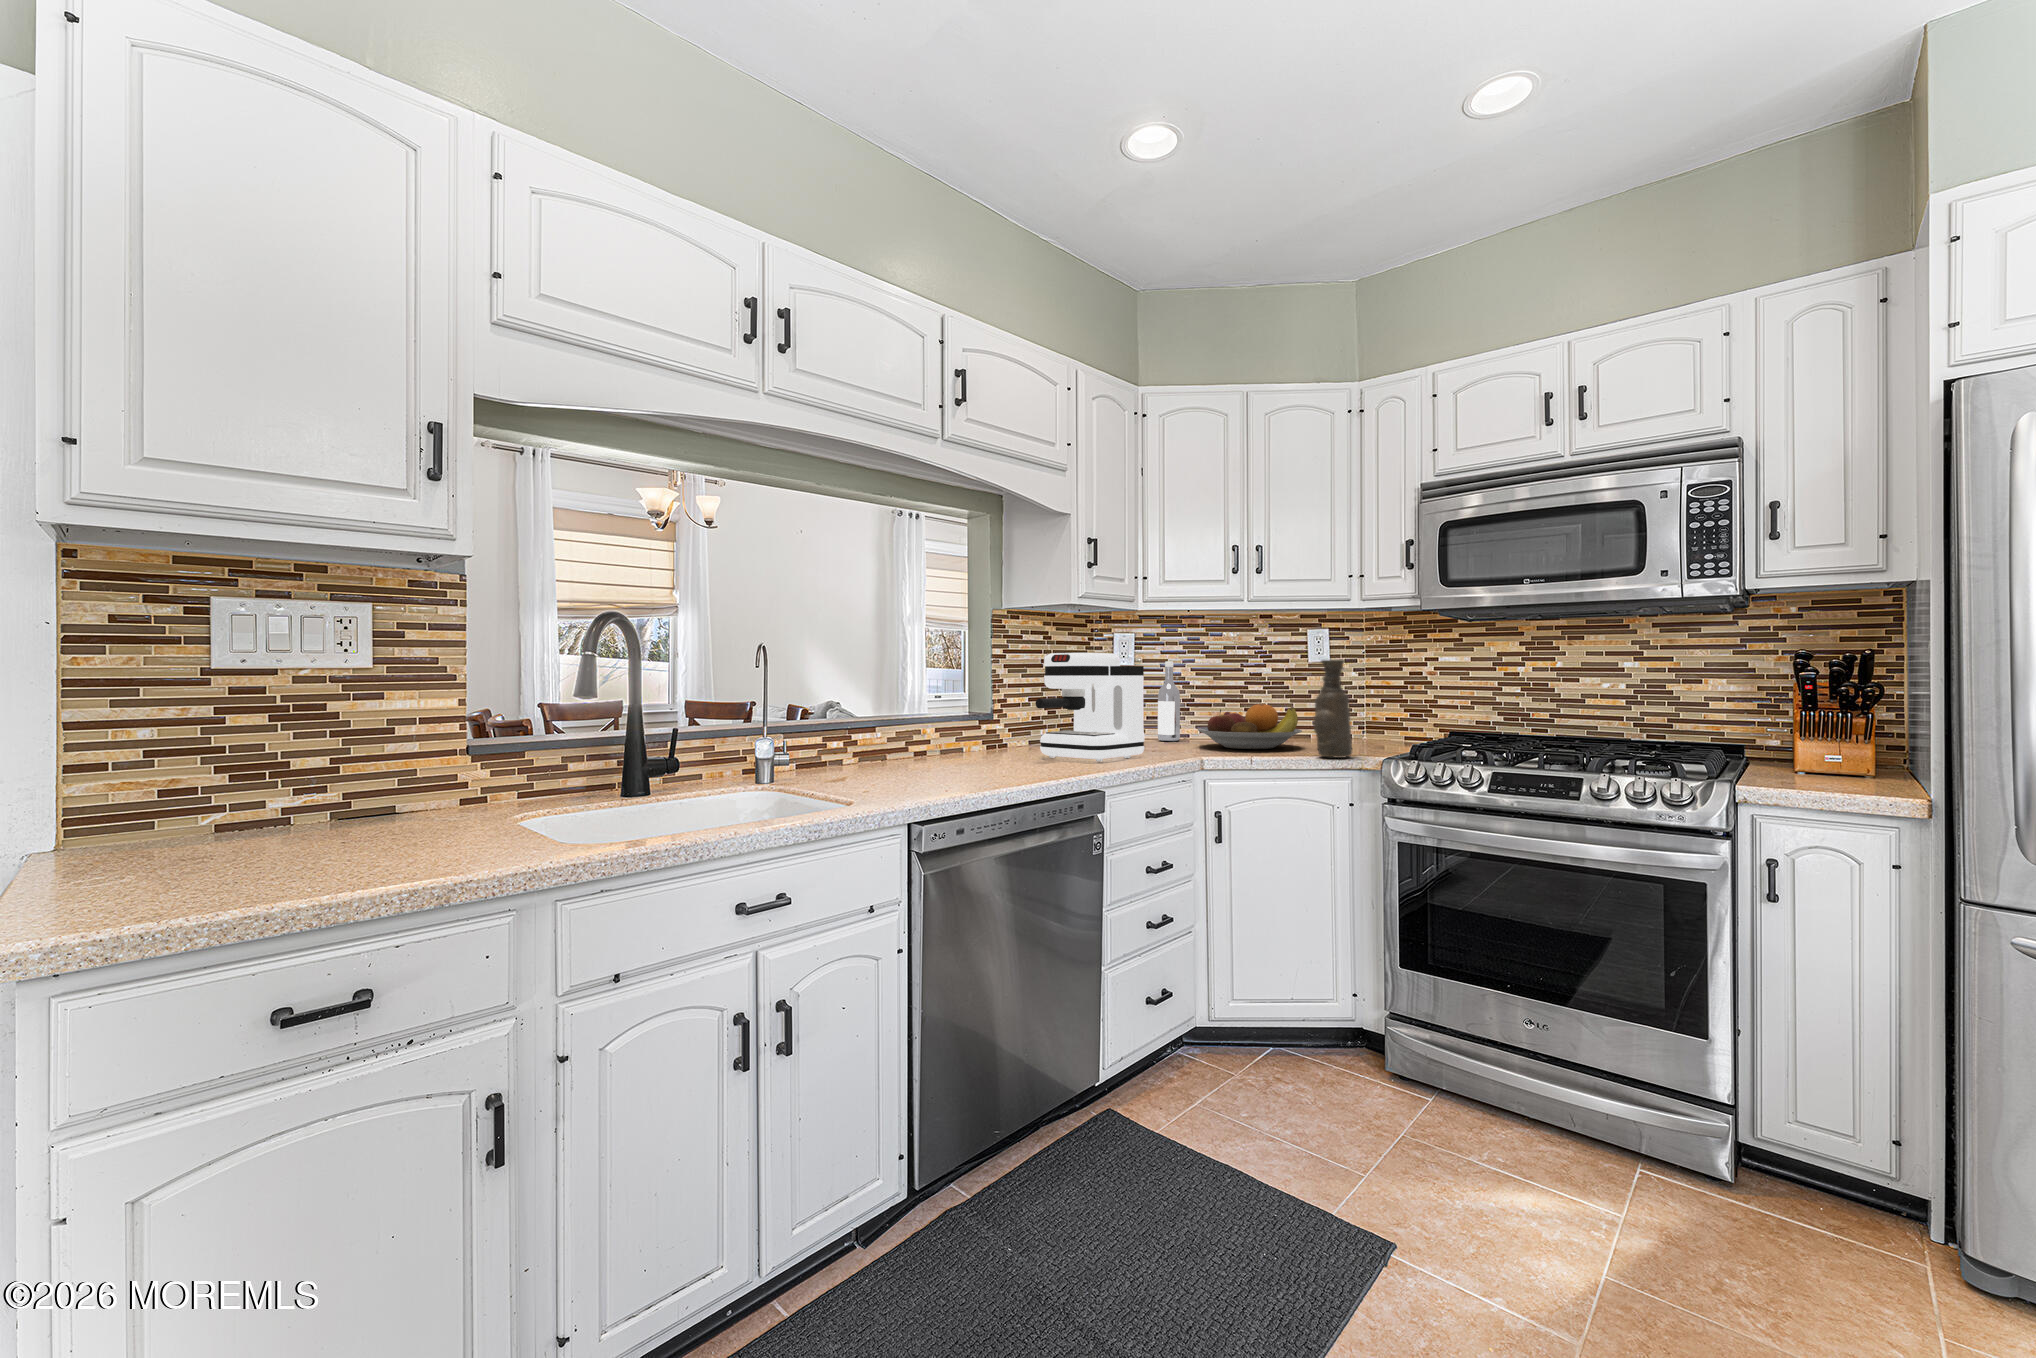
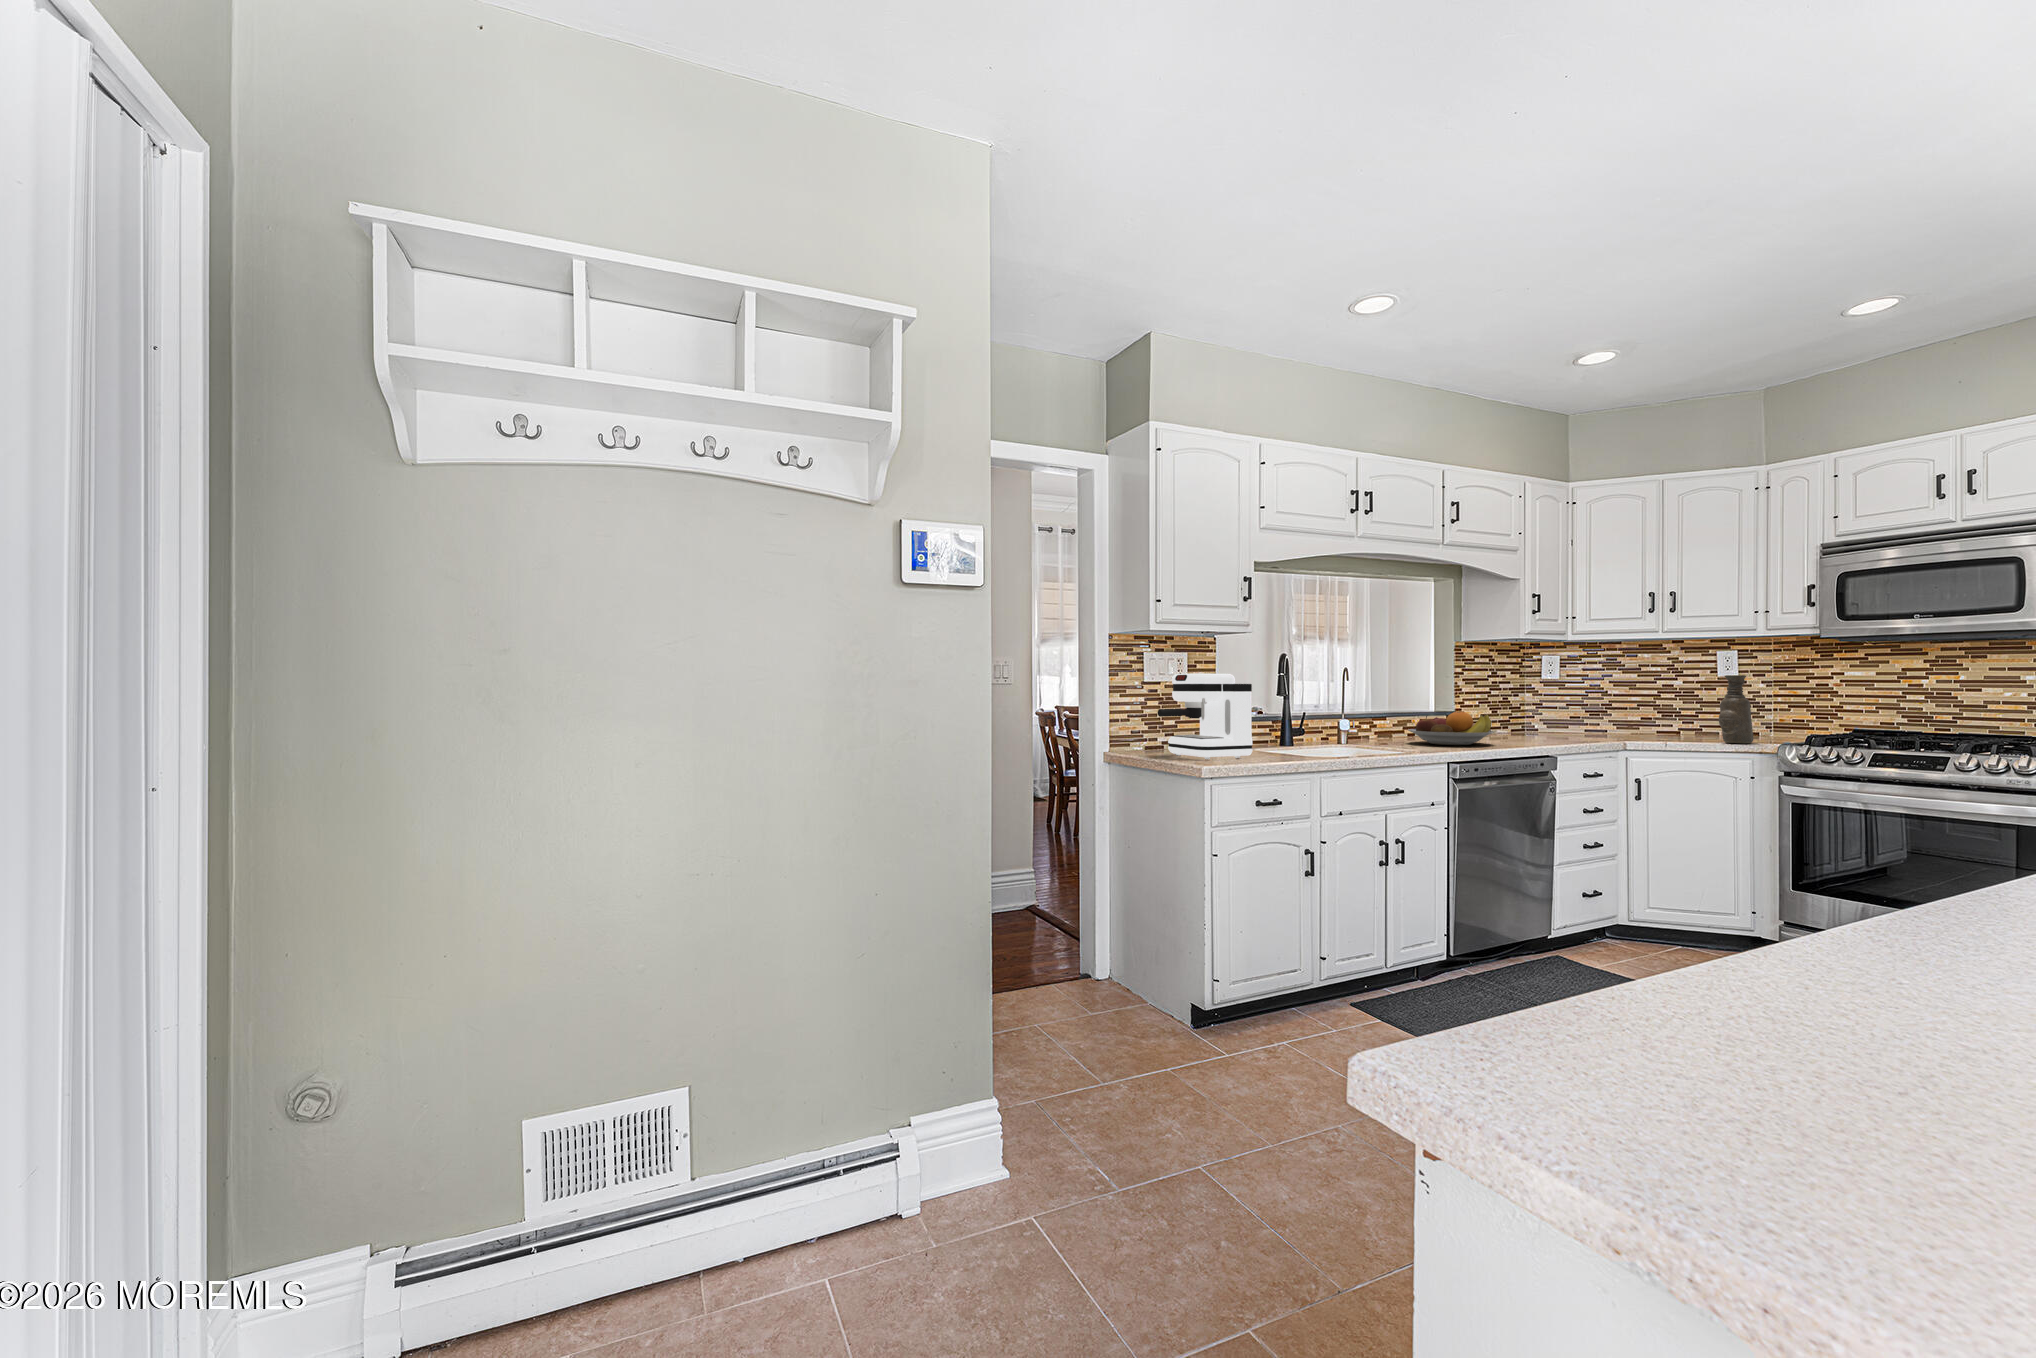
coffee maker: present [1035,653,1144,761] -> present [1158,673,1253,759]
wine bottle: present [1158,661,1180,741] -> none [1582,676,1601,733]
fruit bowl: present [1198,704,1302,749] -> present [1408,712,1494,745]

